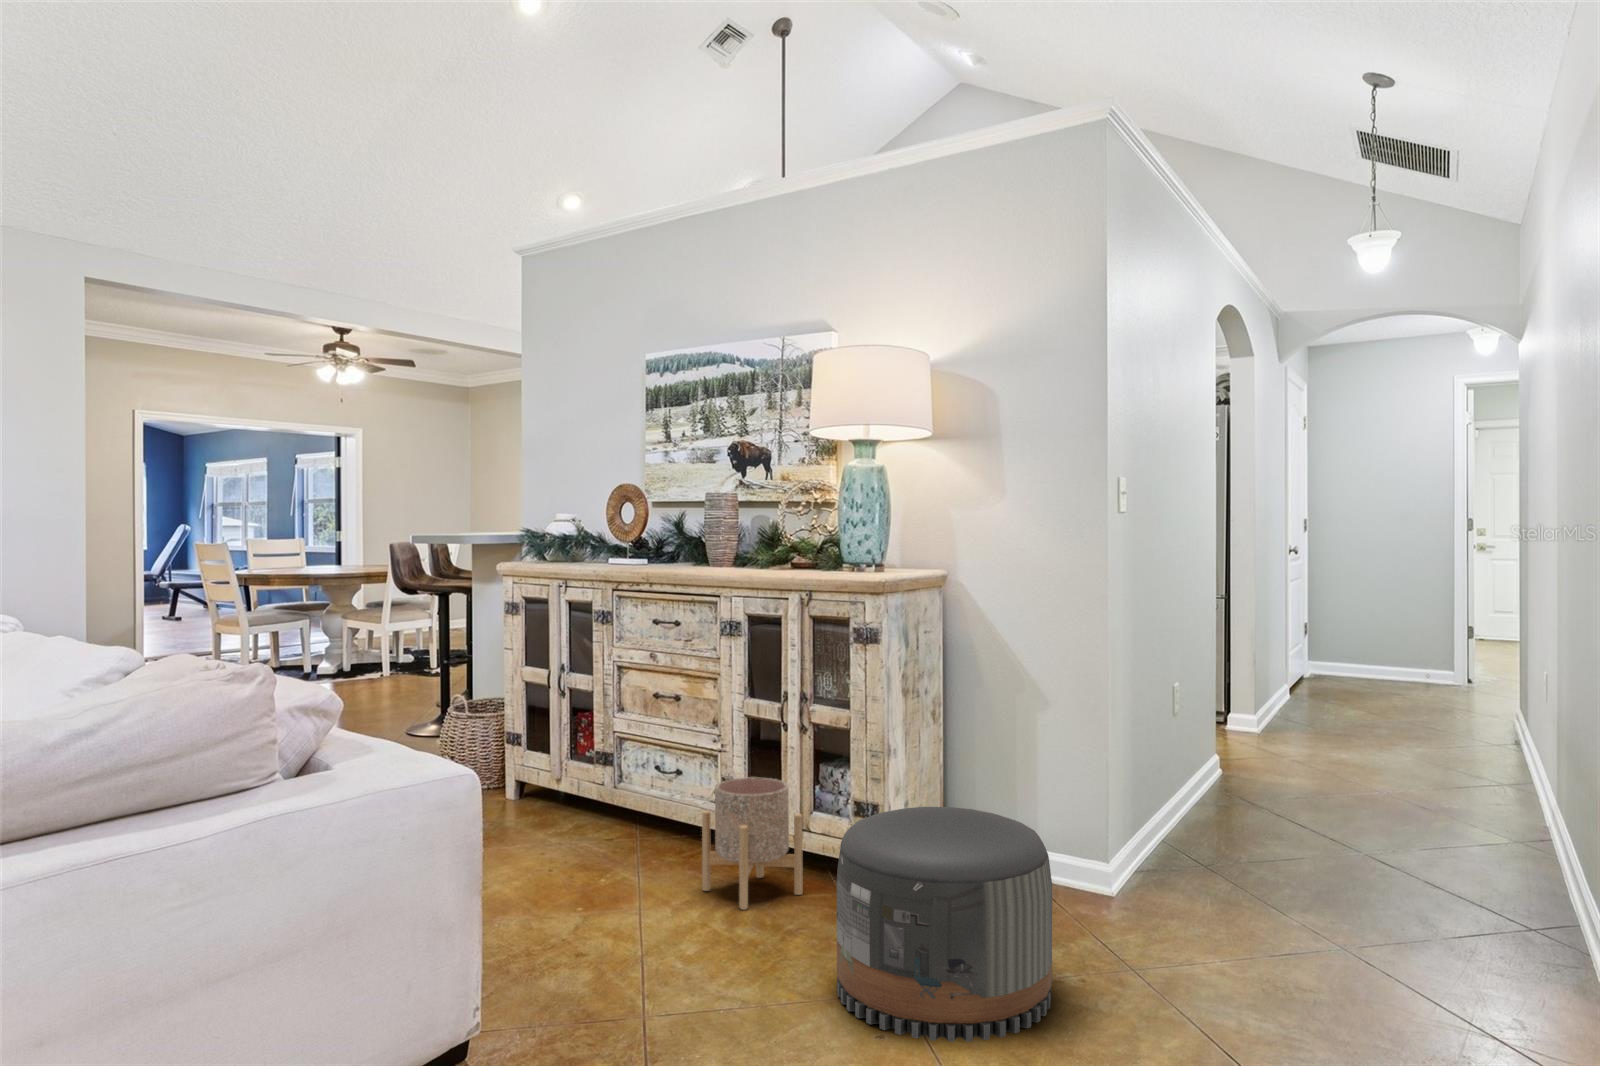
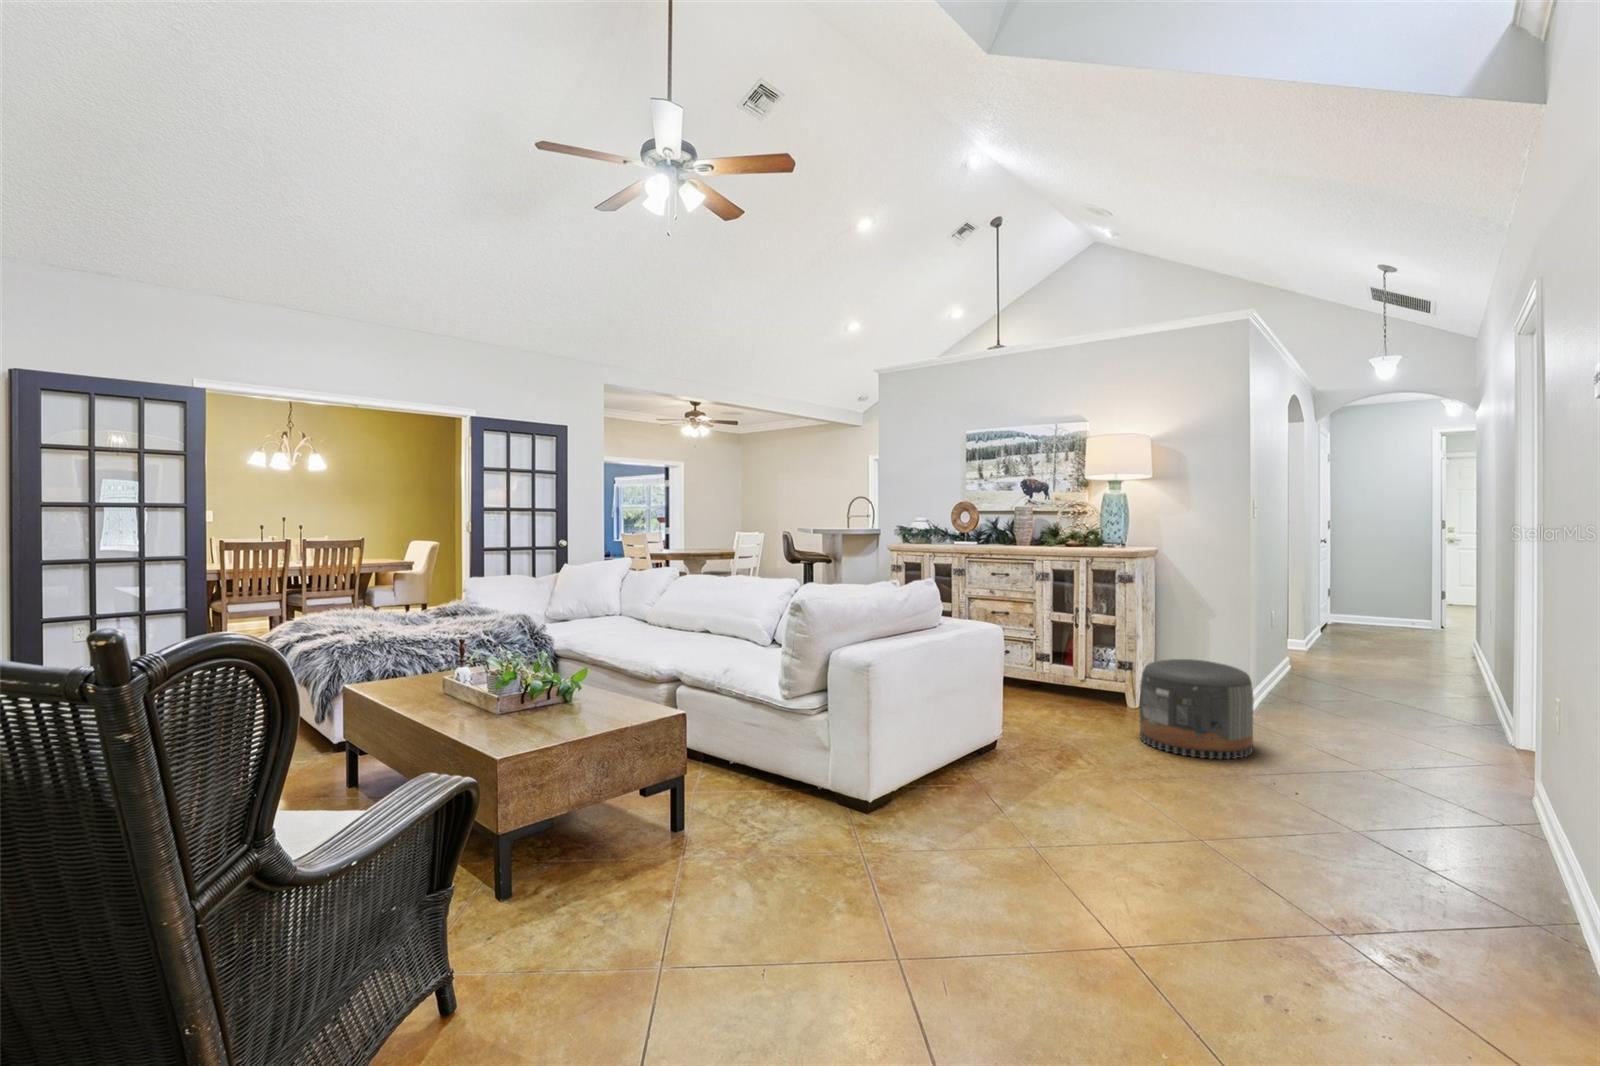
planter: present [702,777,803,910] -> none [1039,650,1093,712]

